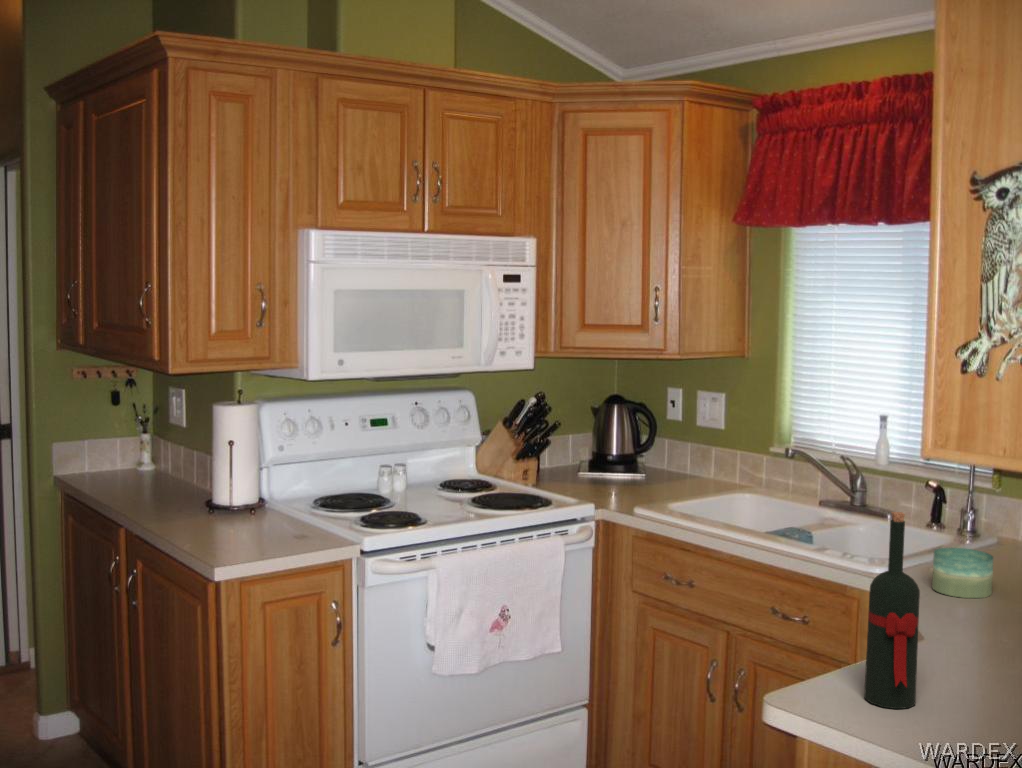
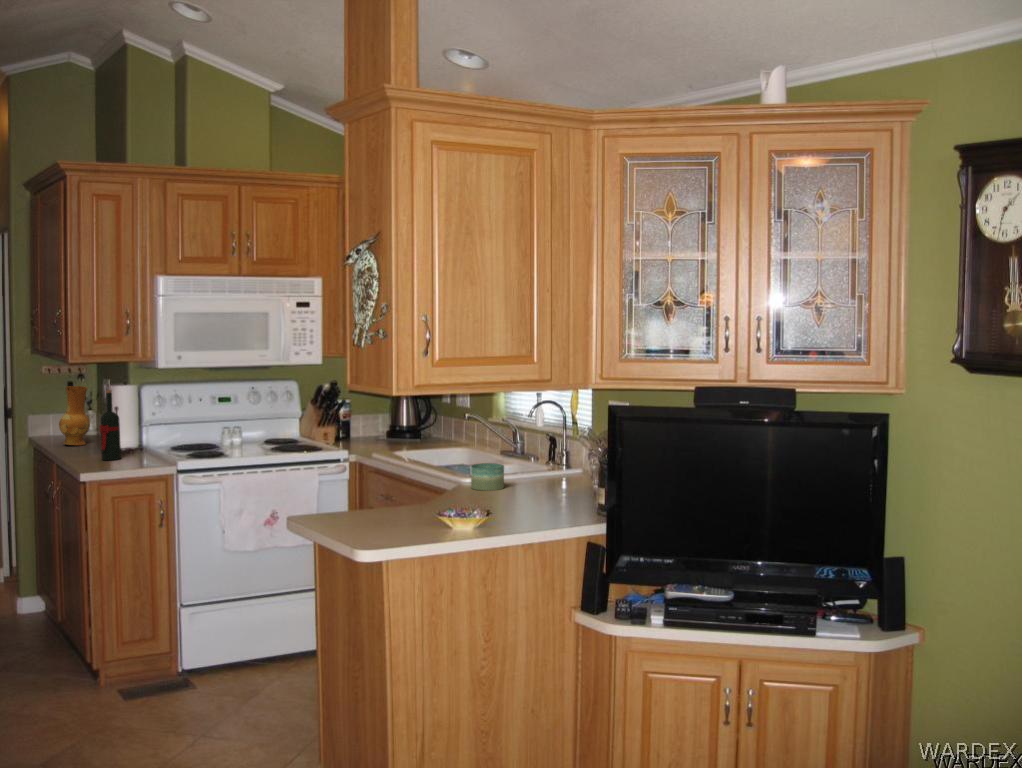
ceramic jug: none [118,401,166,494] -> present [59,386,90,446]
wine bottle: present [864,512,920,709] -> present [100,390,121,460]

